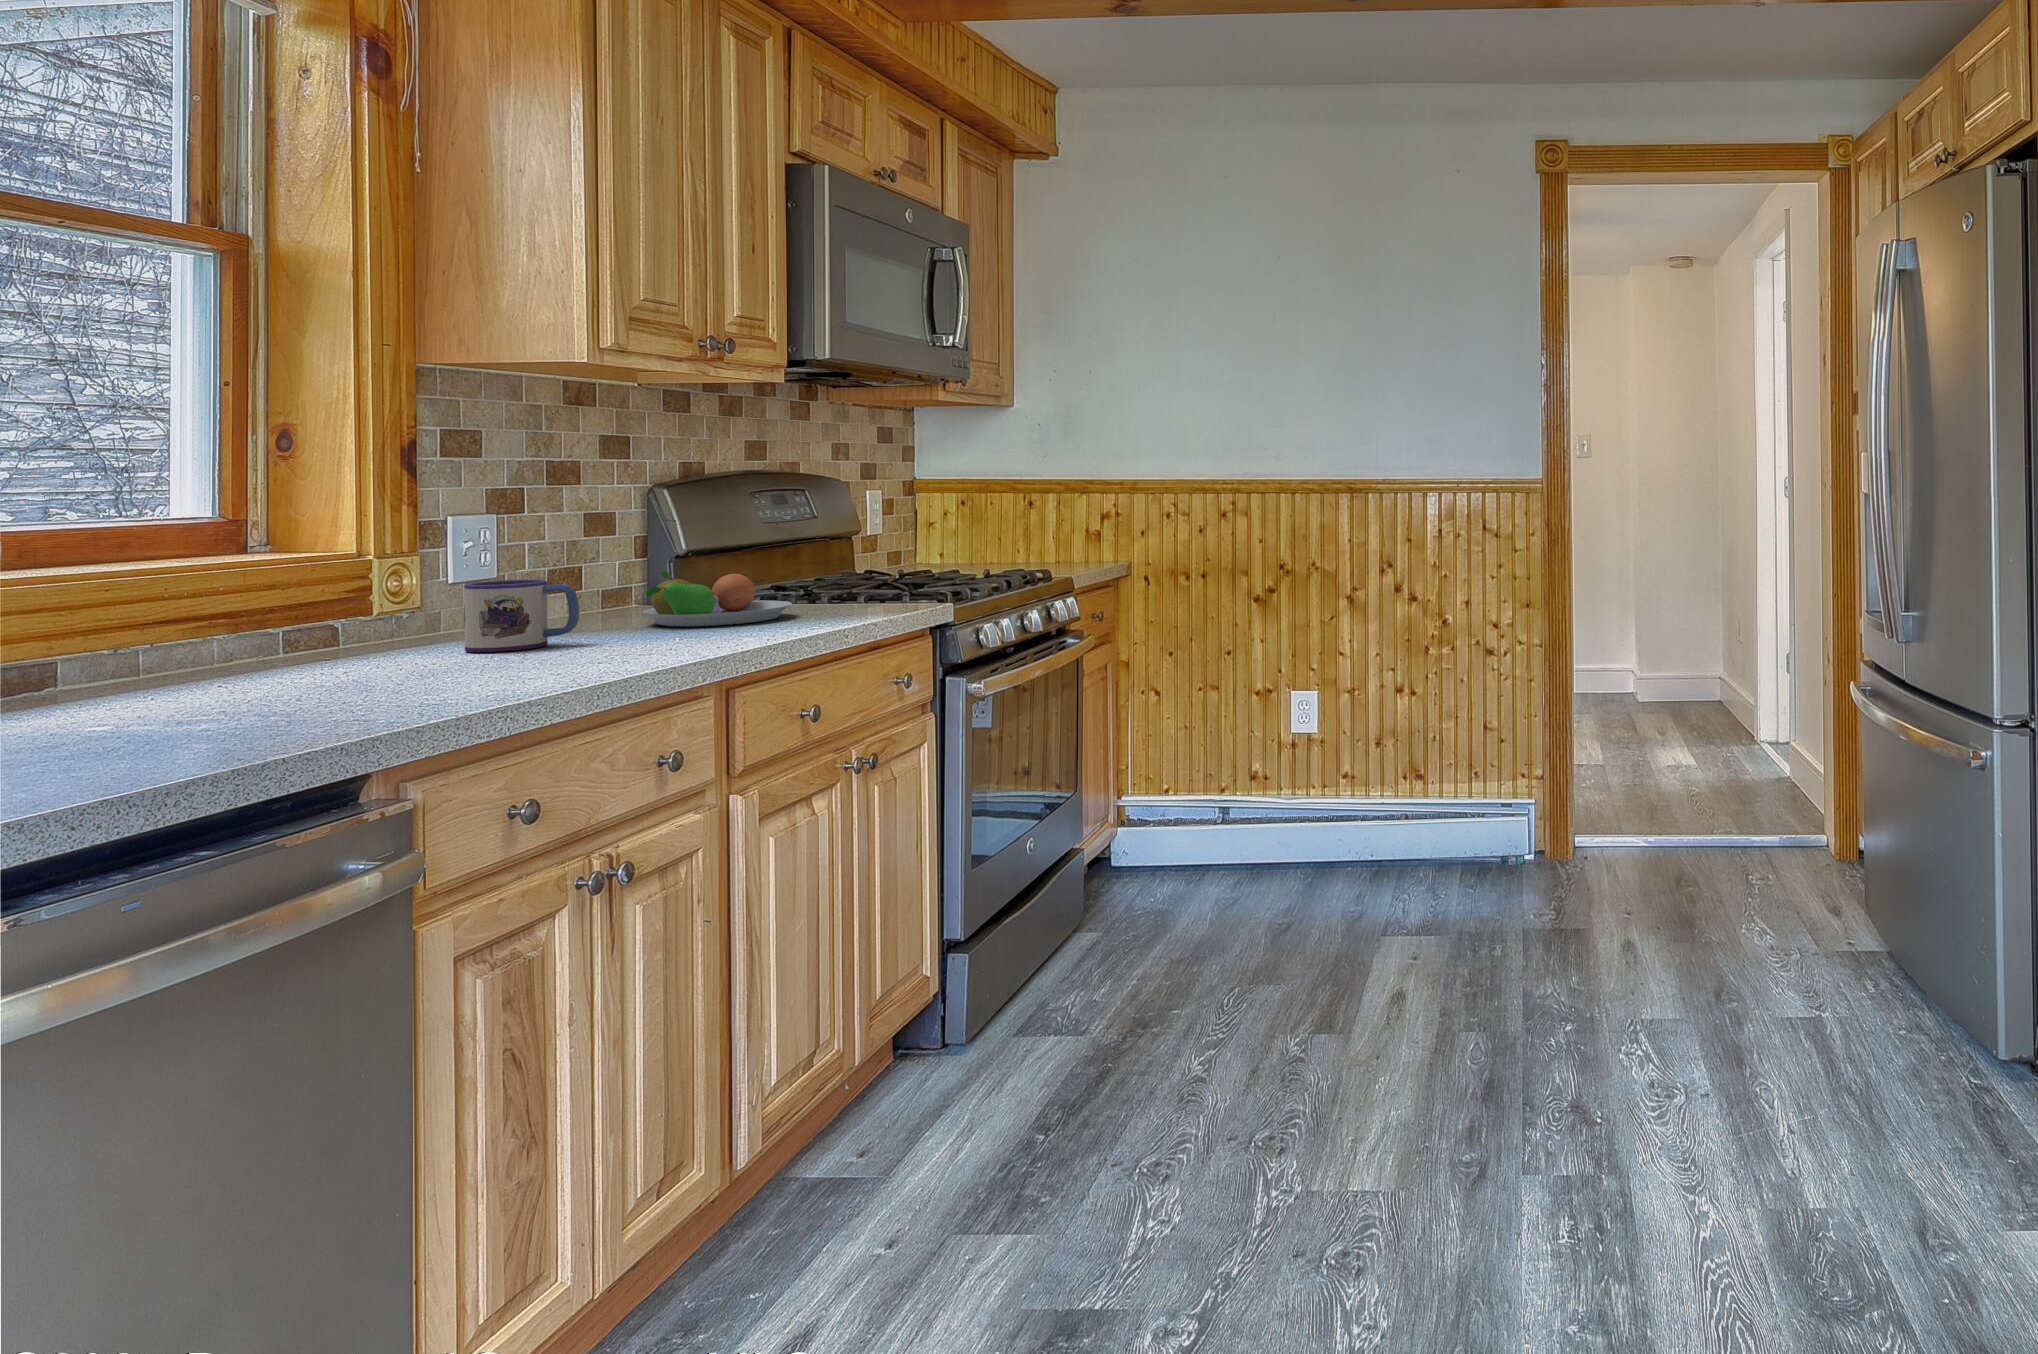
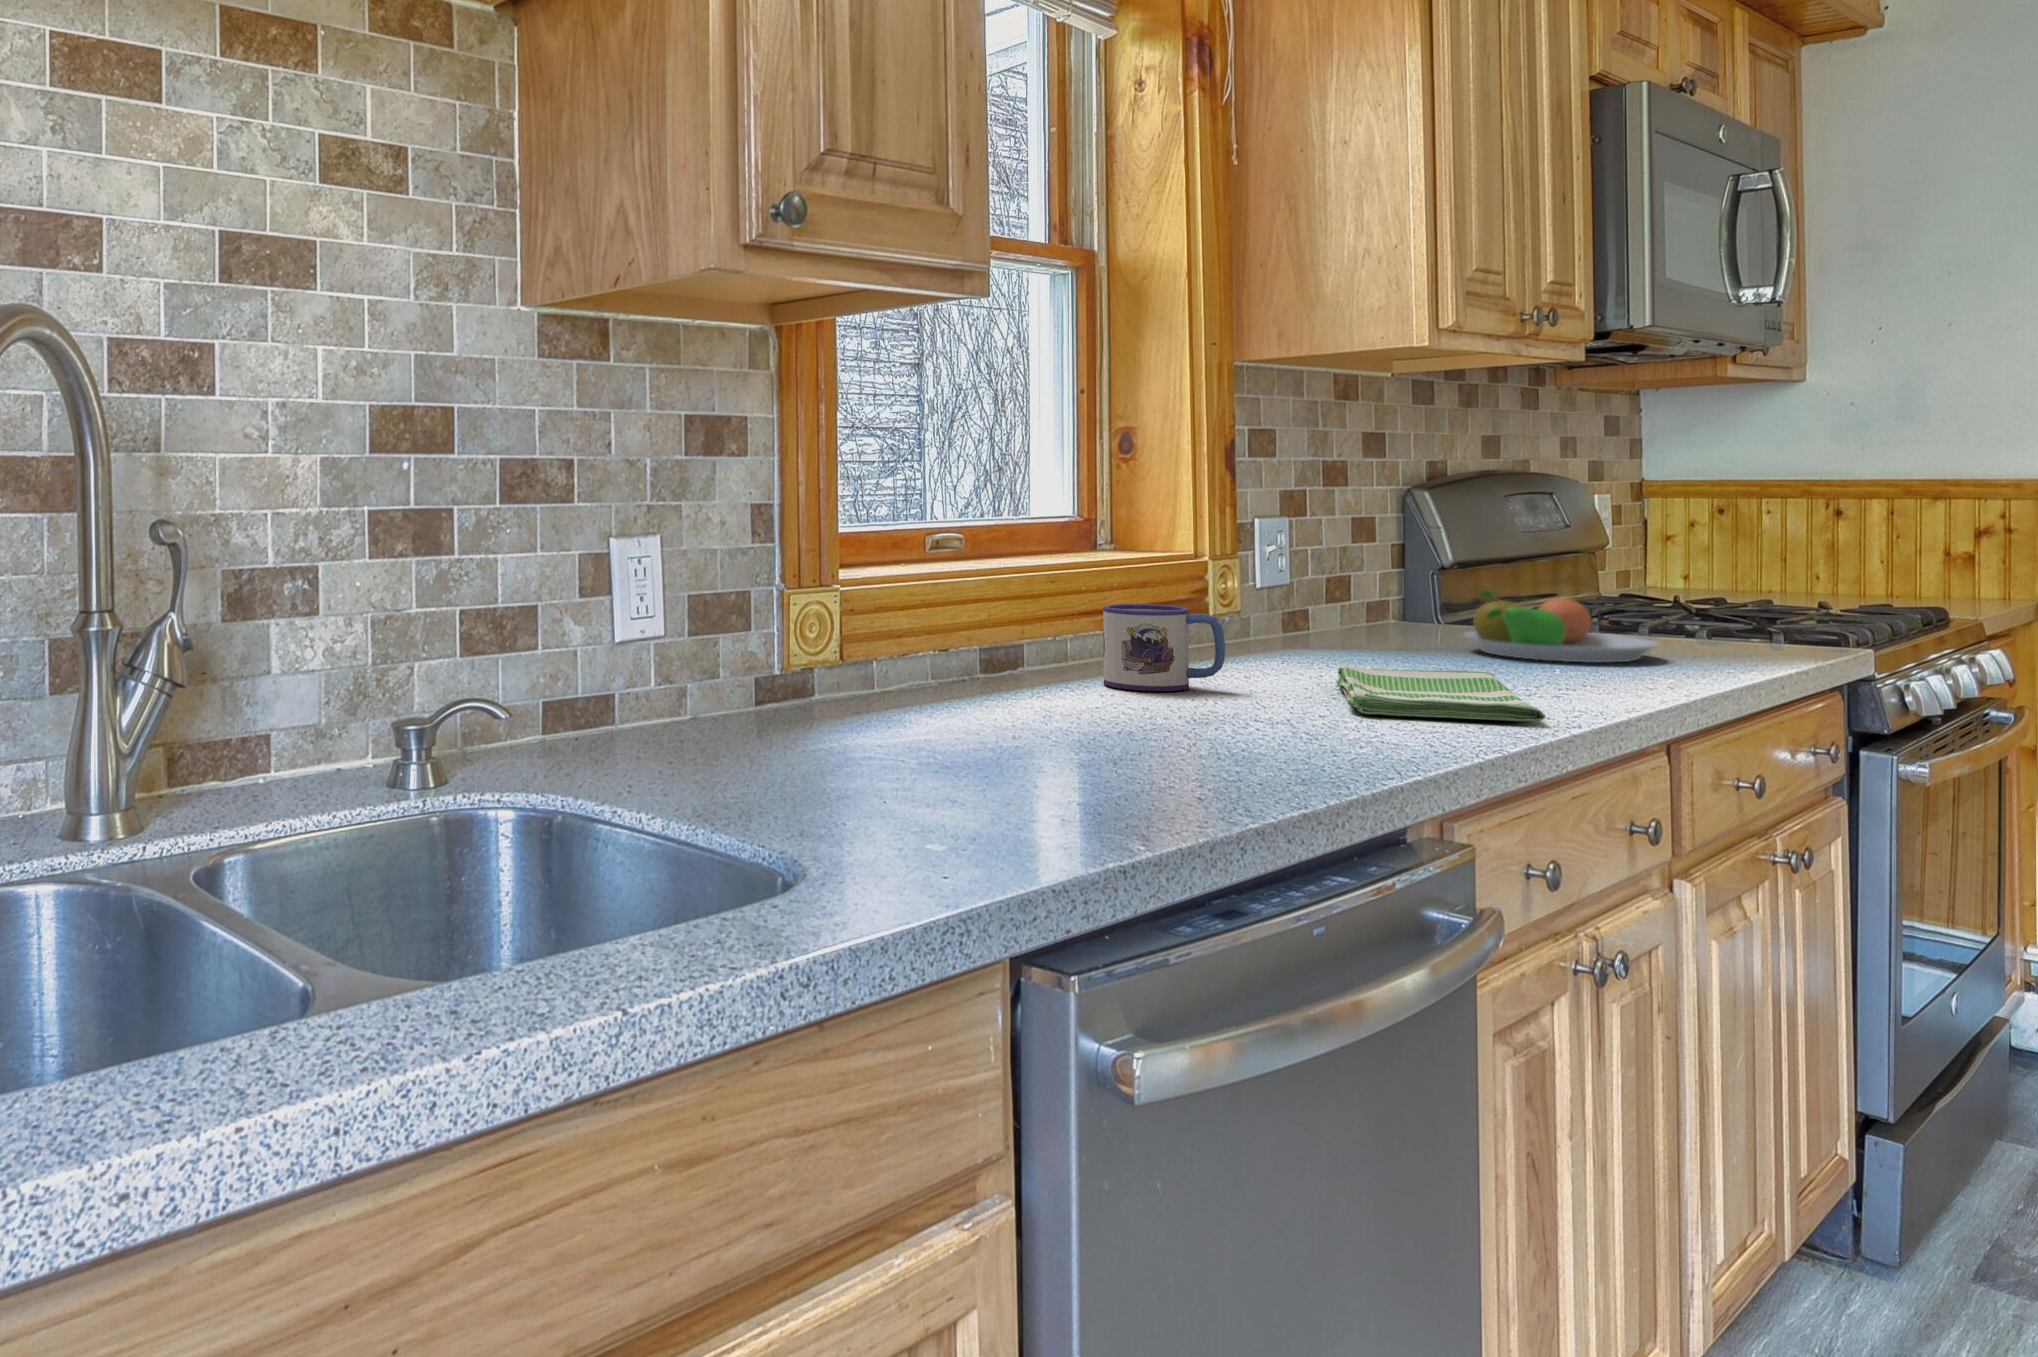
mug: present [464,579,579,652] -> present [1103,604,1225,691]
dish towel: none [385,643,581,694] -> present [1336,666,1545,721]

